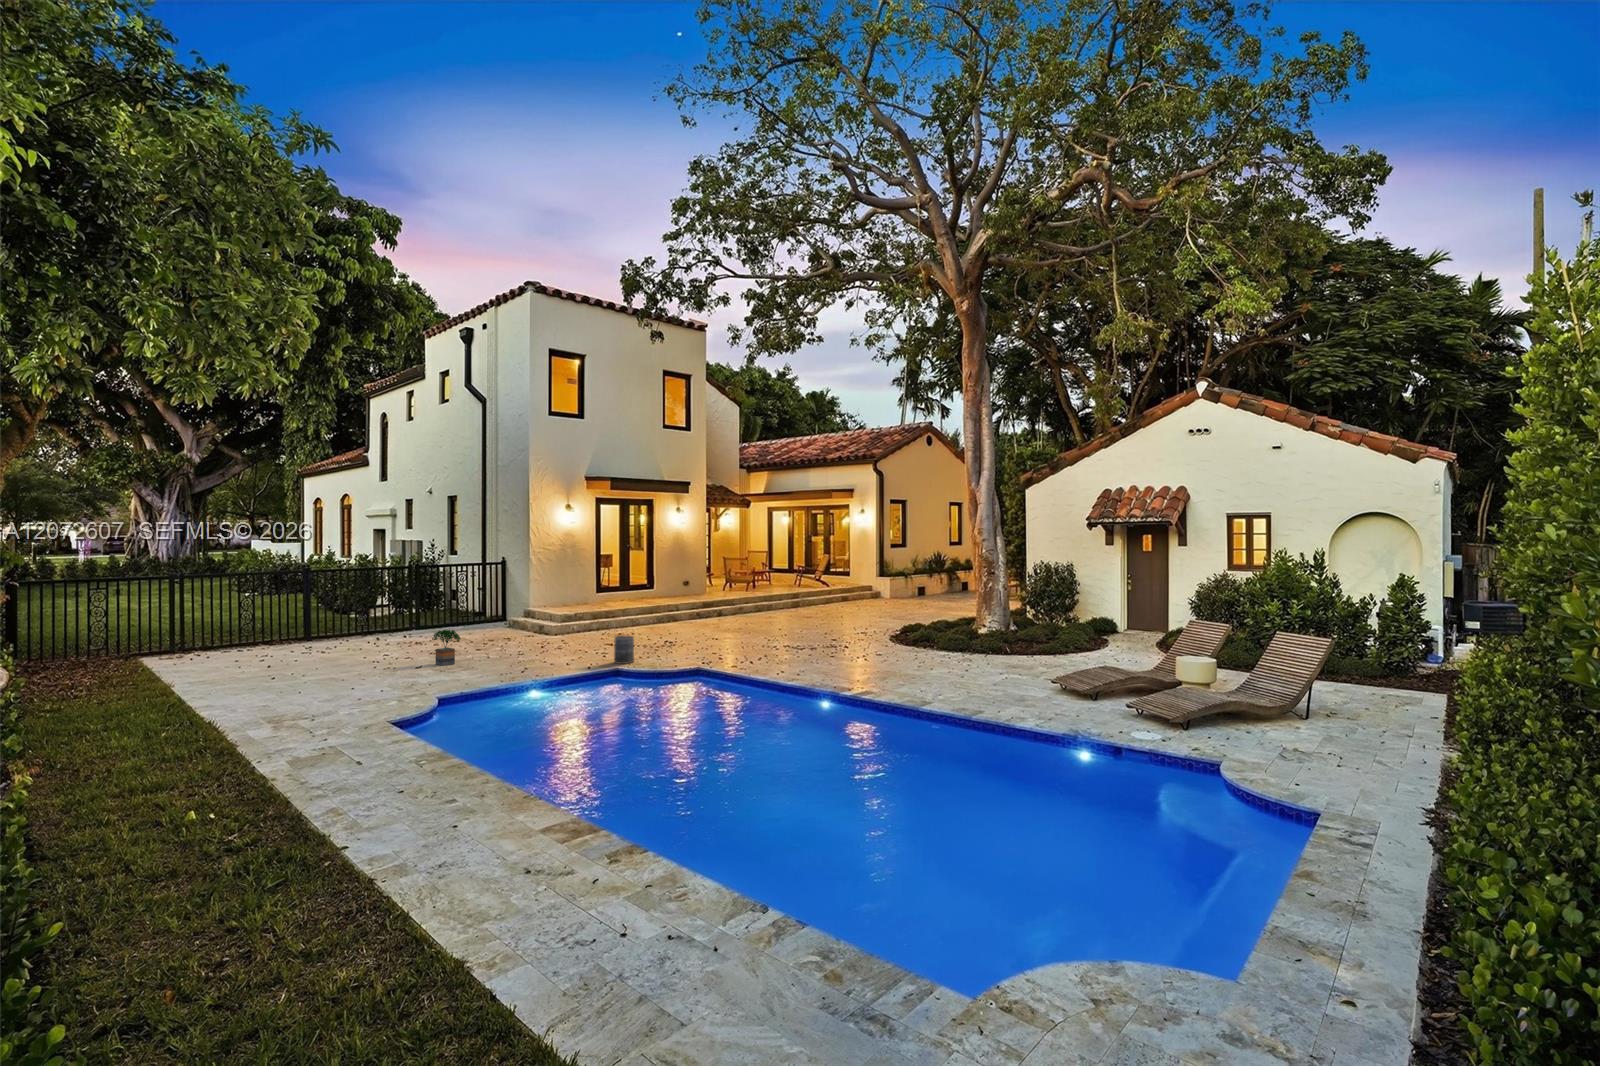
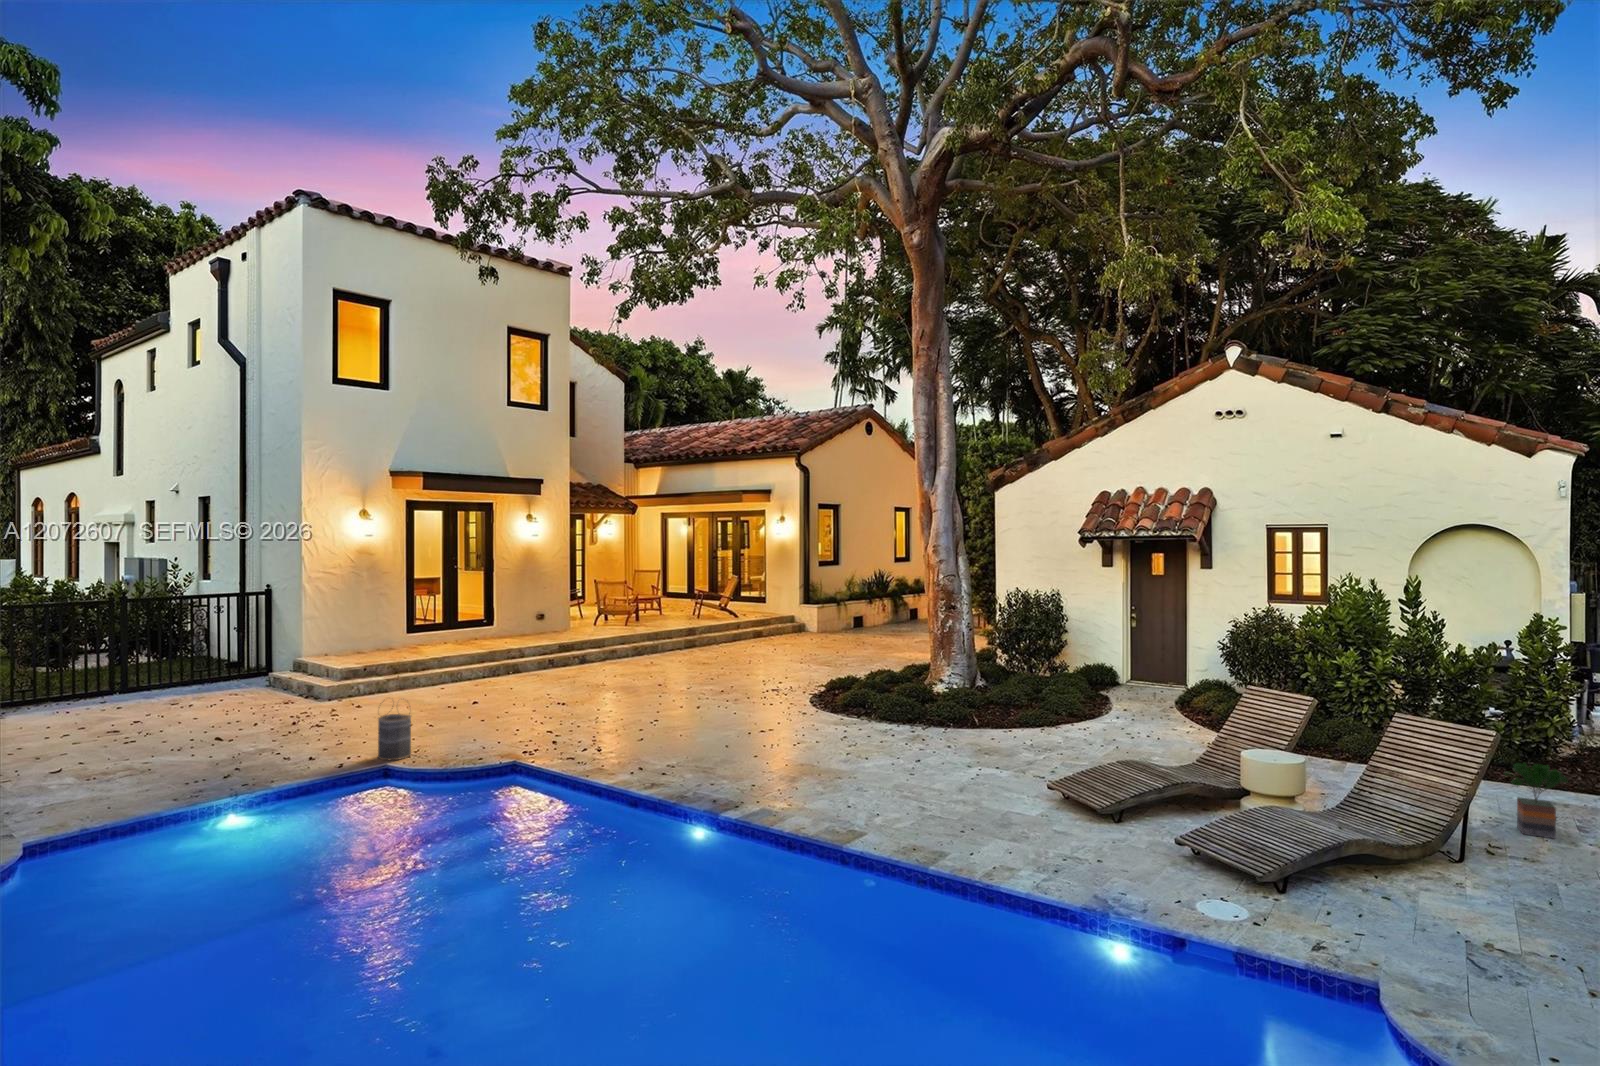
potted tree: present [433,630,460,666] -> present [1505,763,1567,839]

